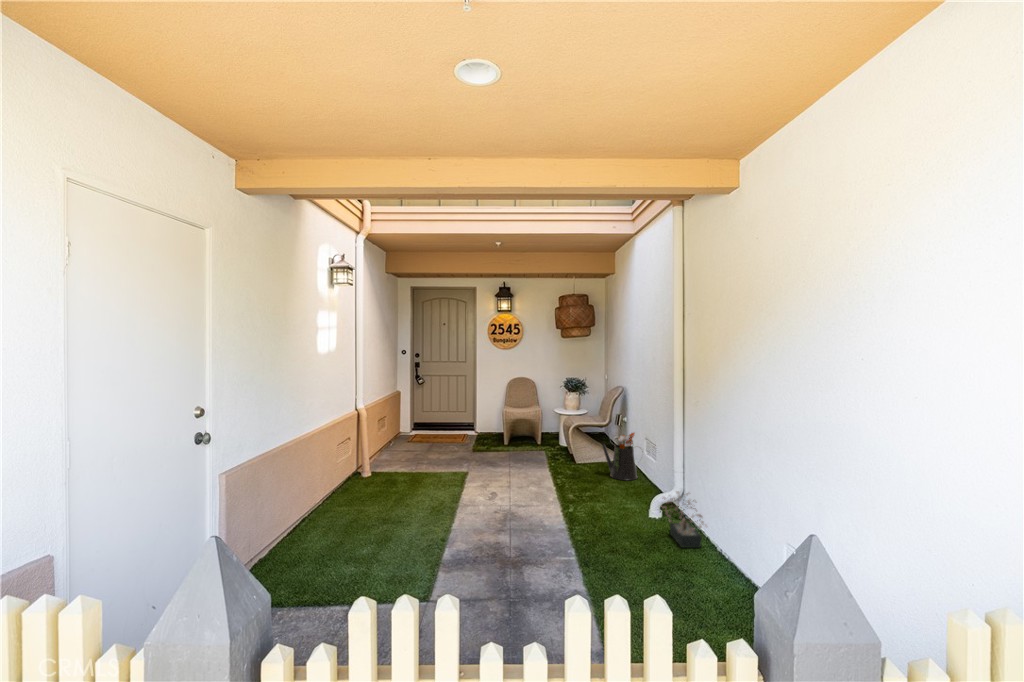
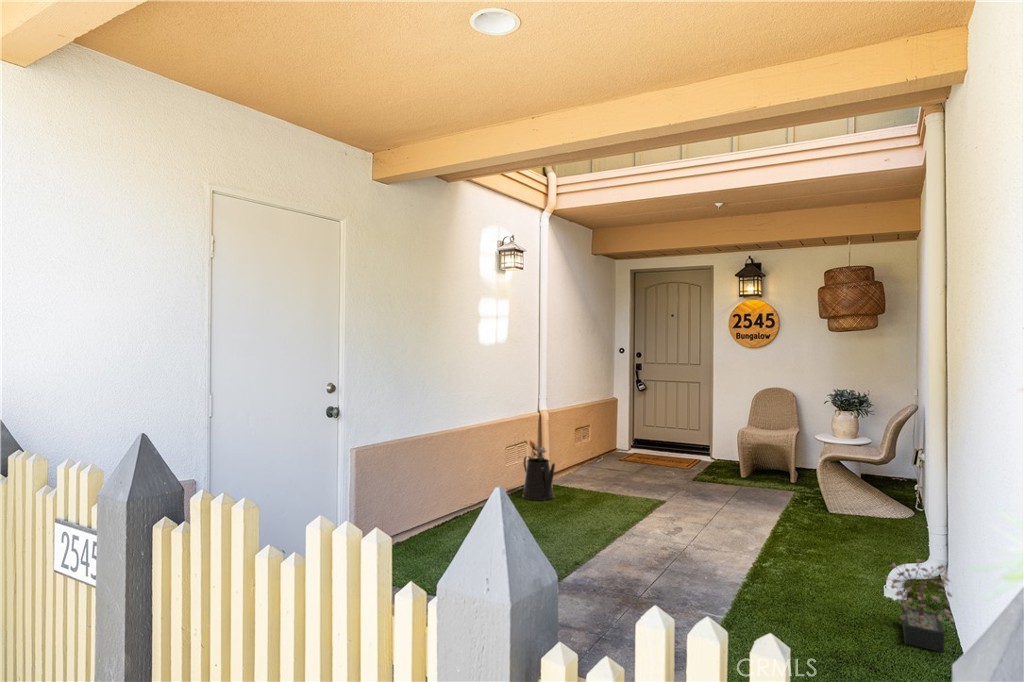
watering can: present [602,433,638,480] -> present [522,441,555,501]

